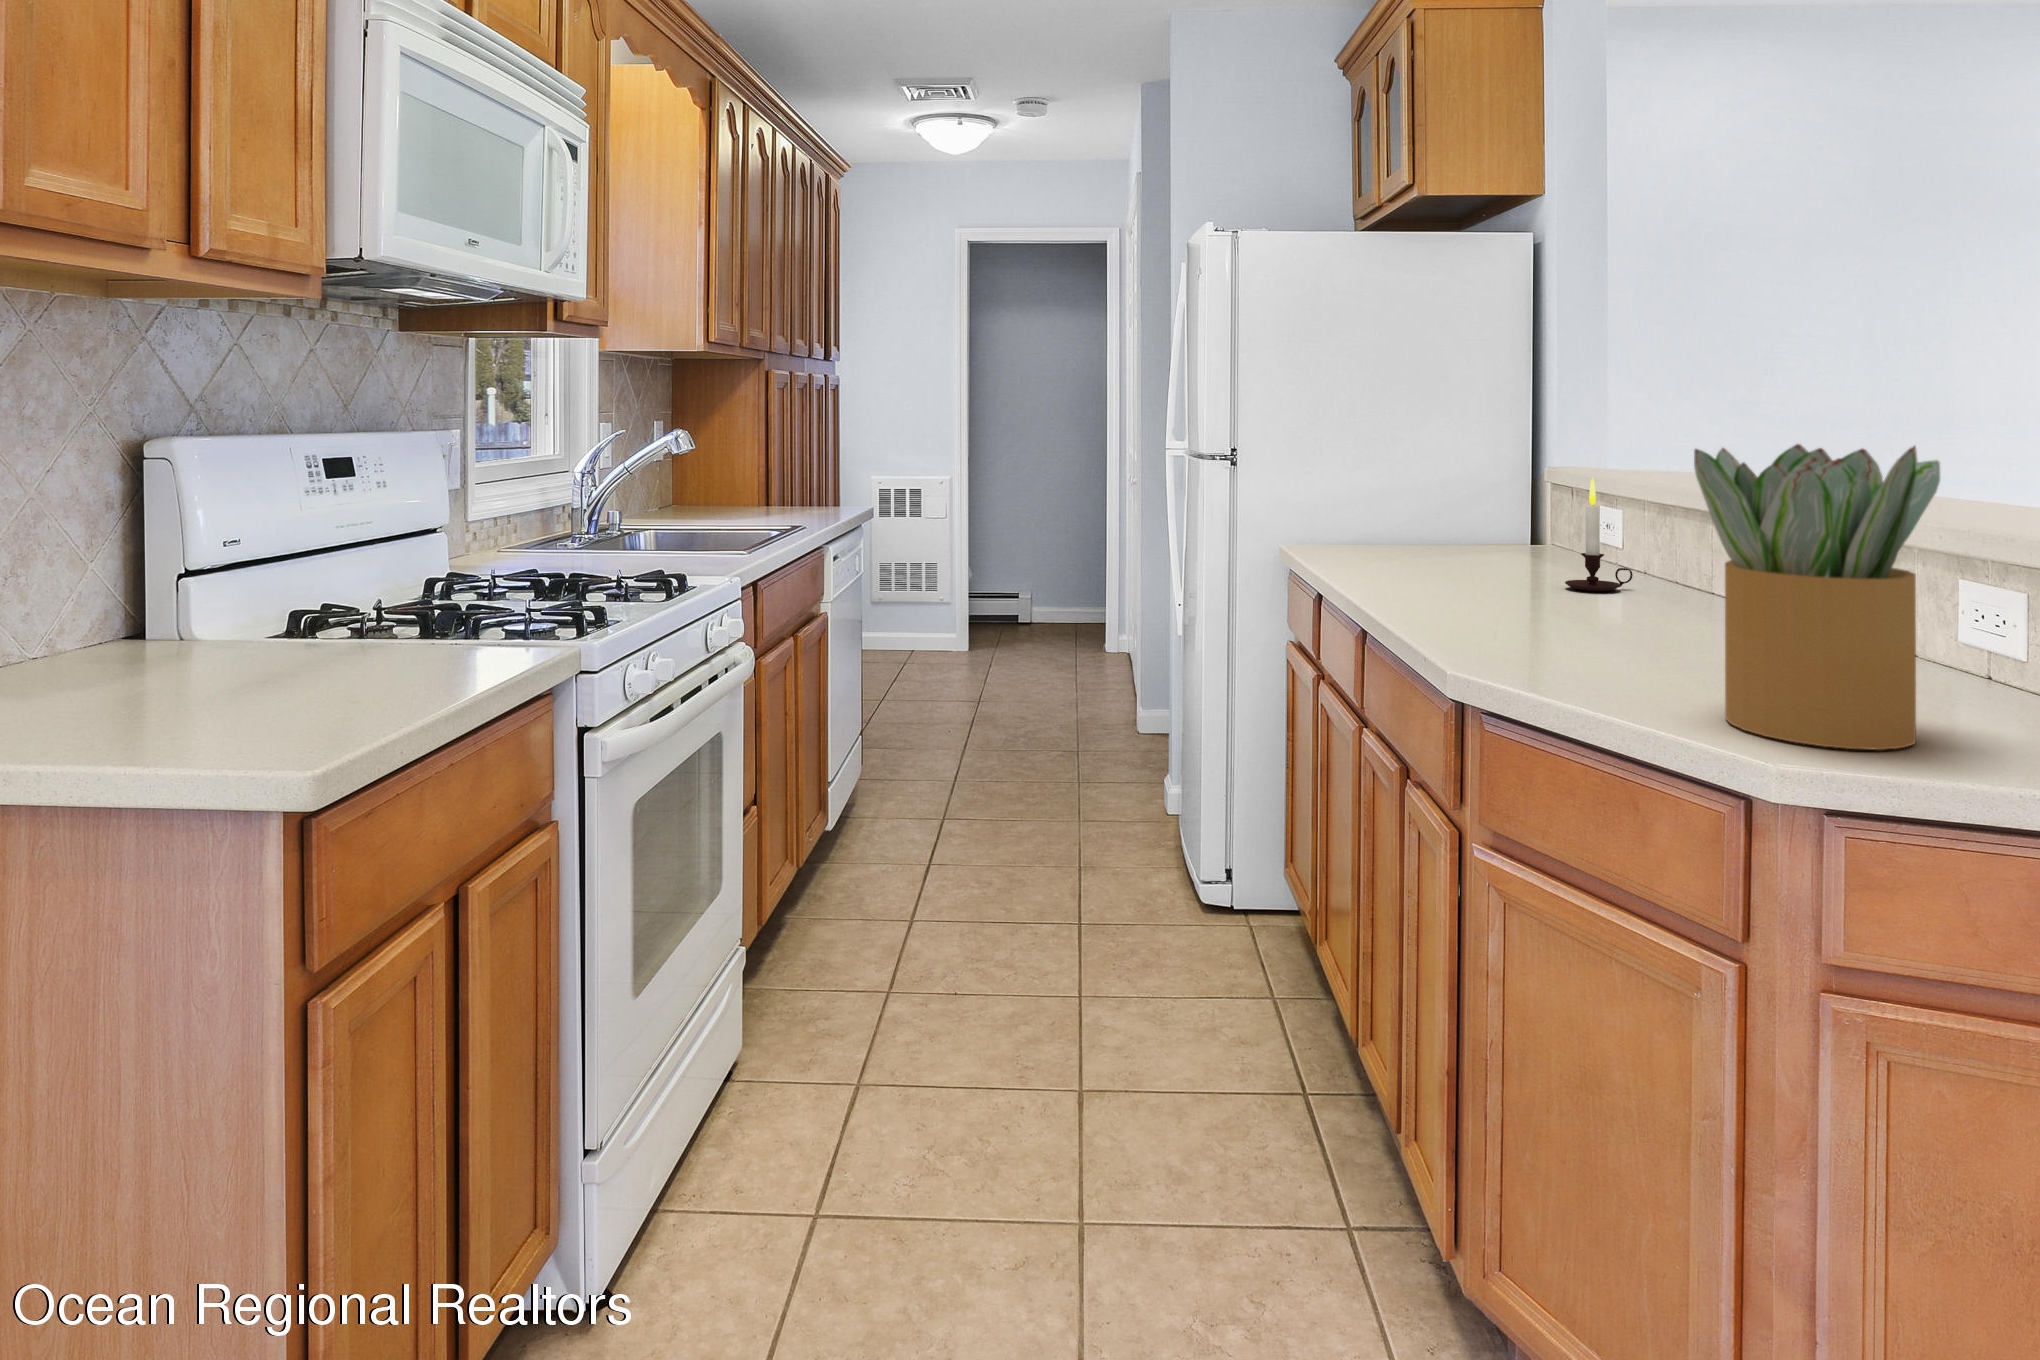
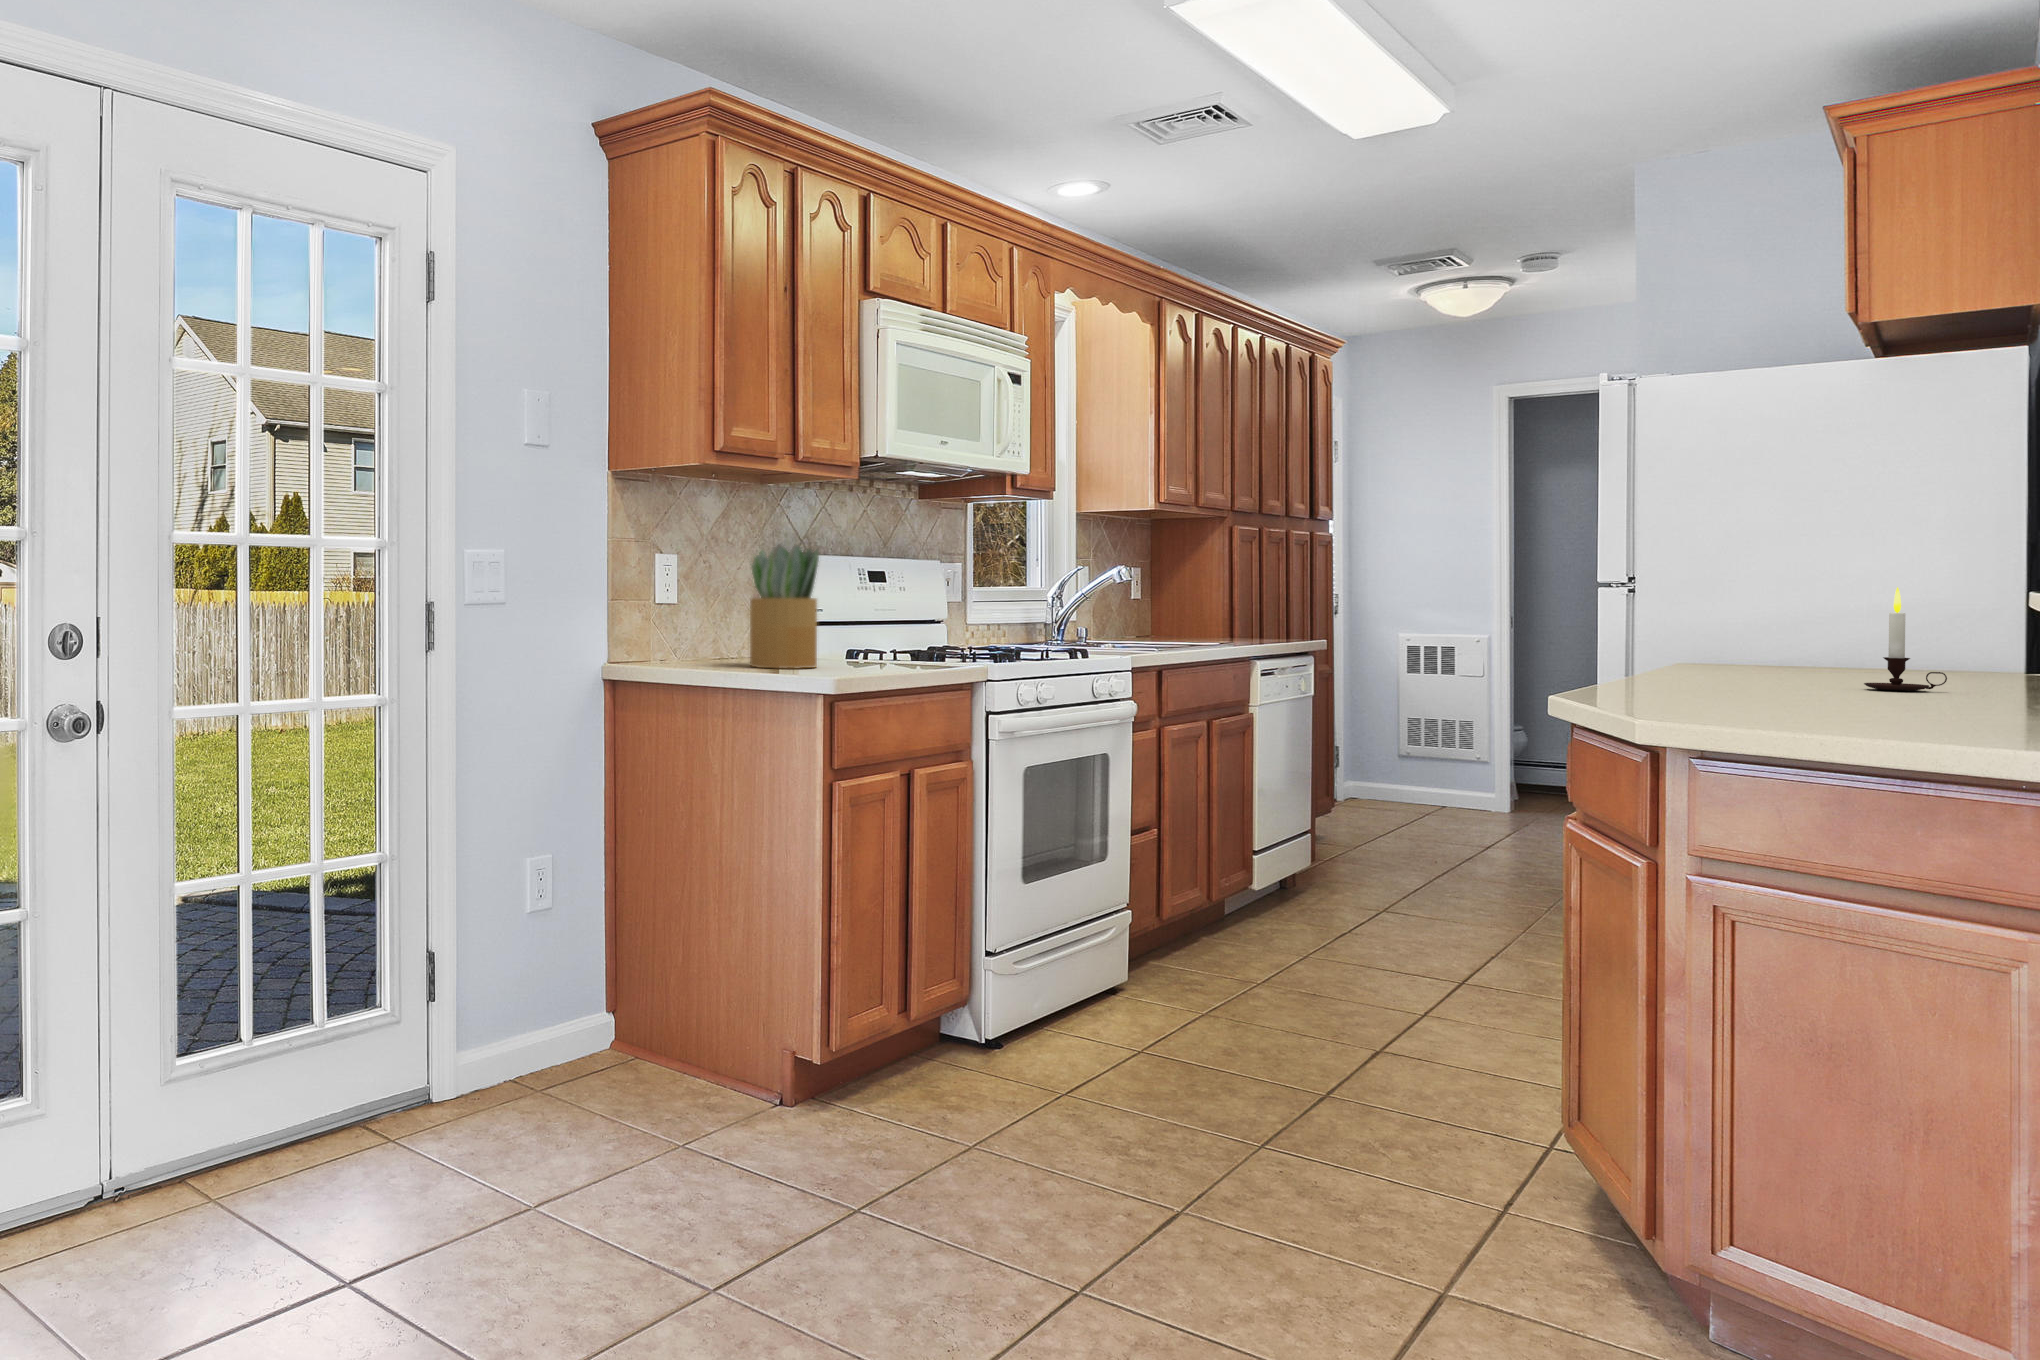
potted plant: present [1694,444,1940,750] -> present [750,545,819,668]

